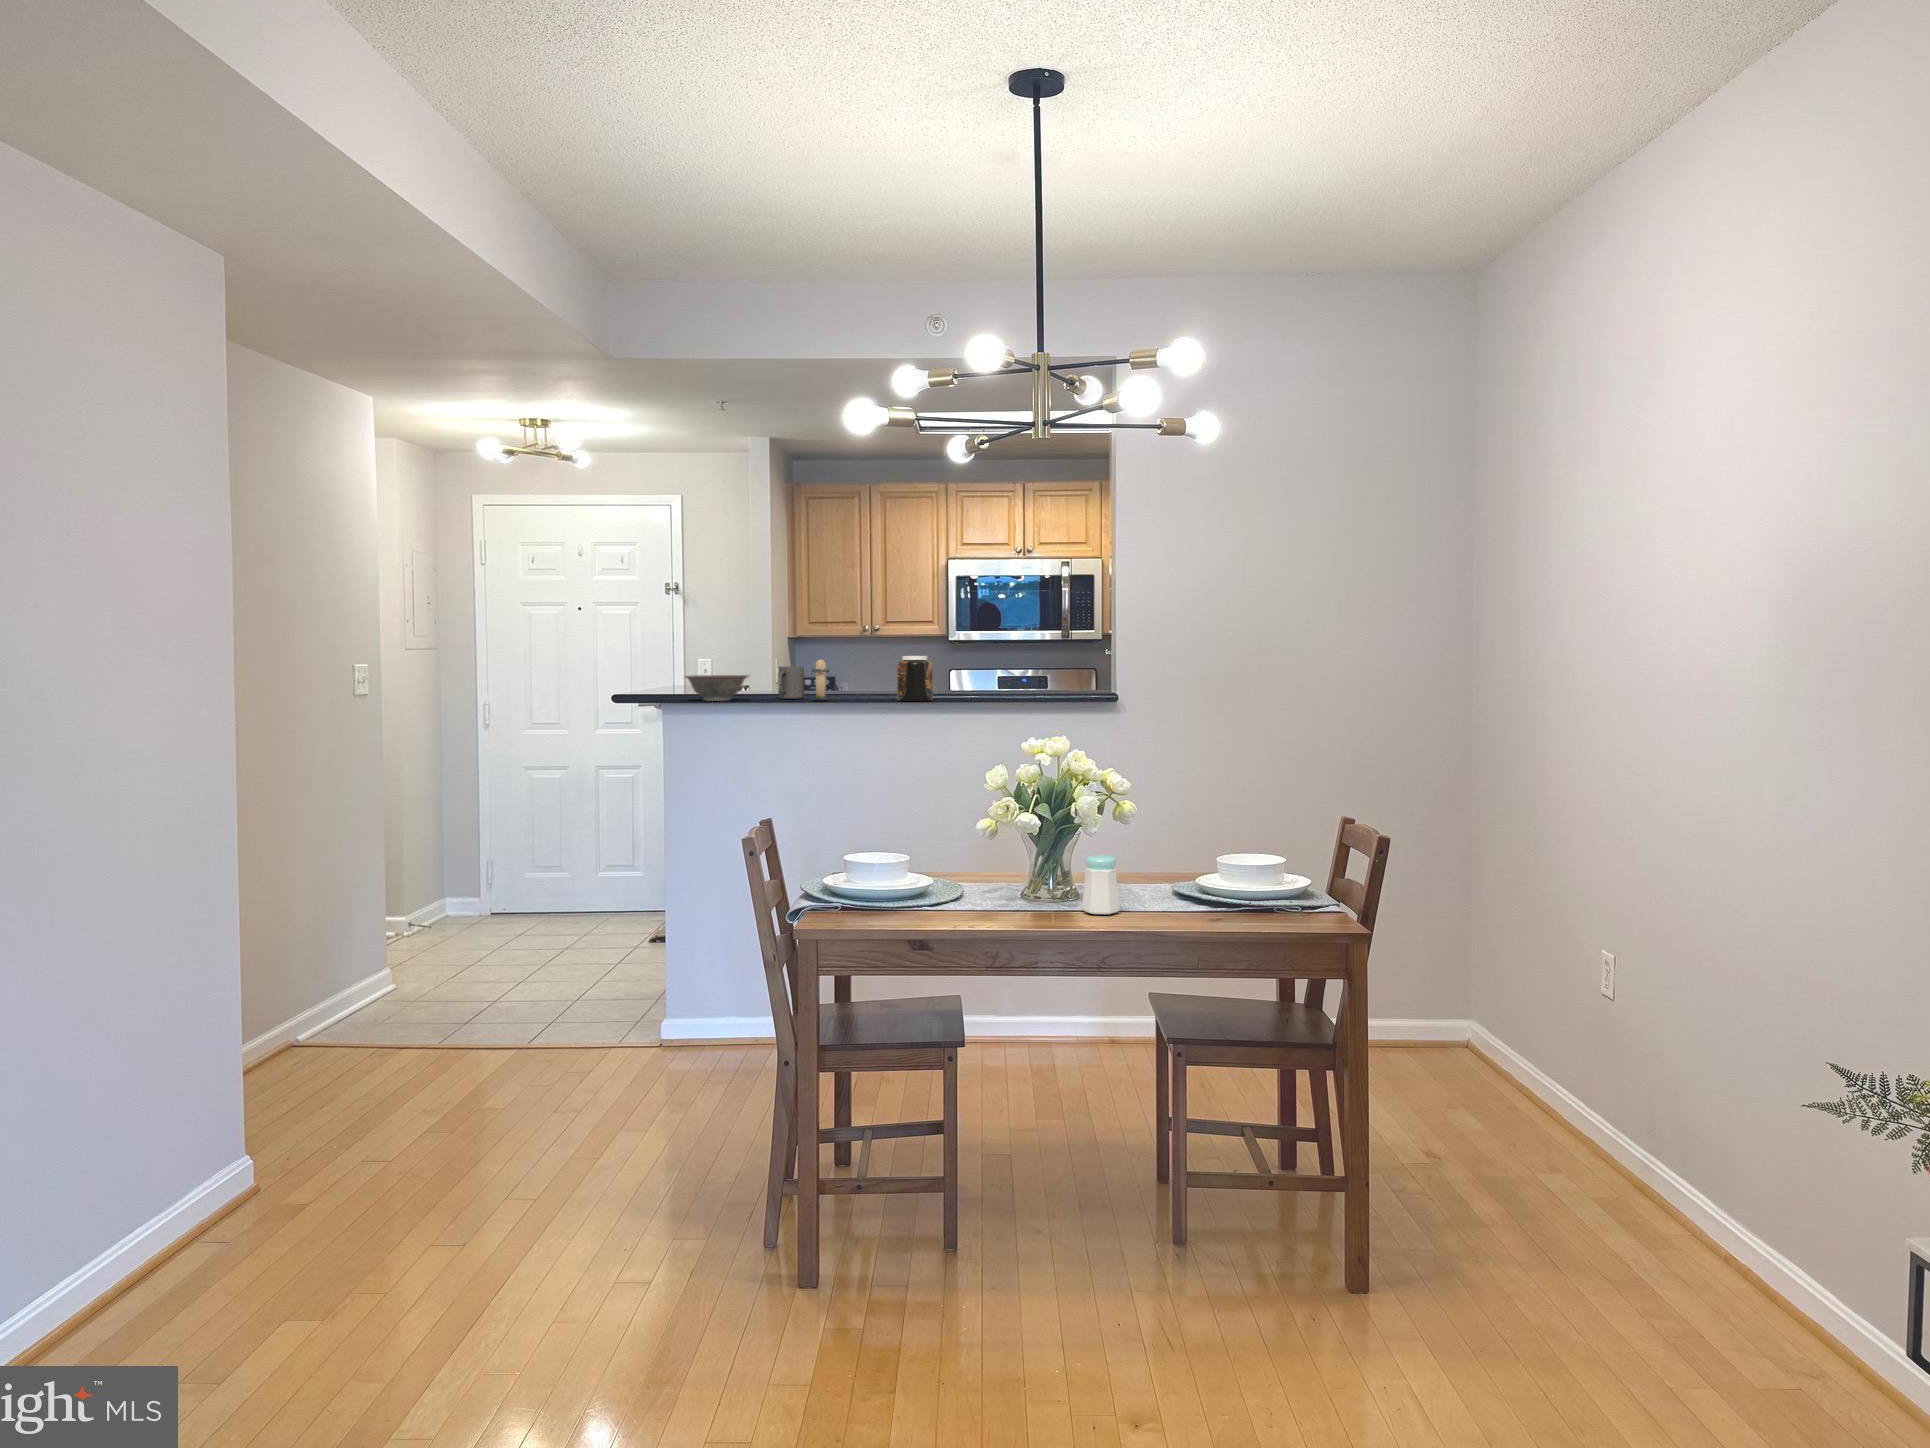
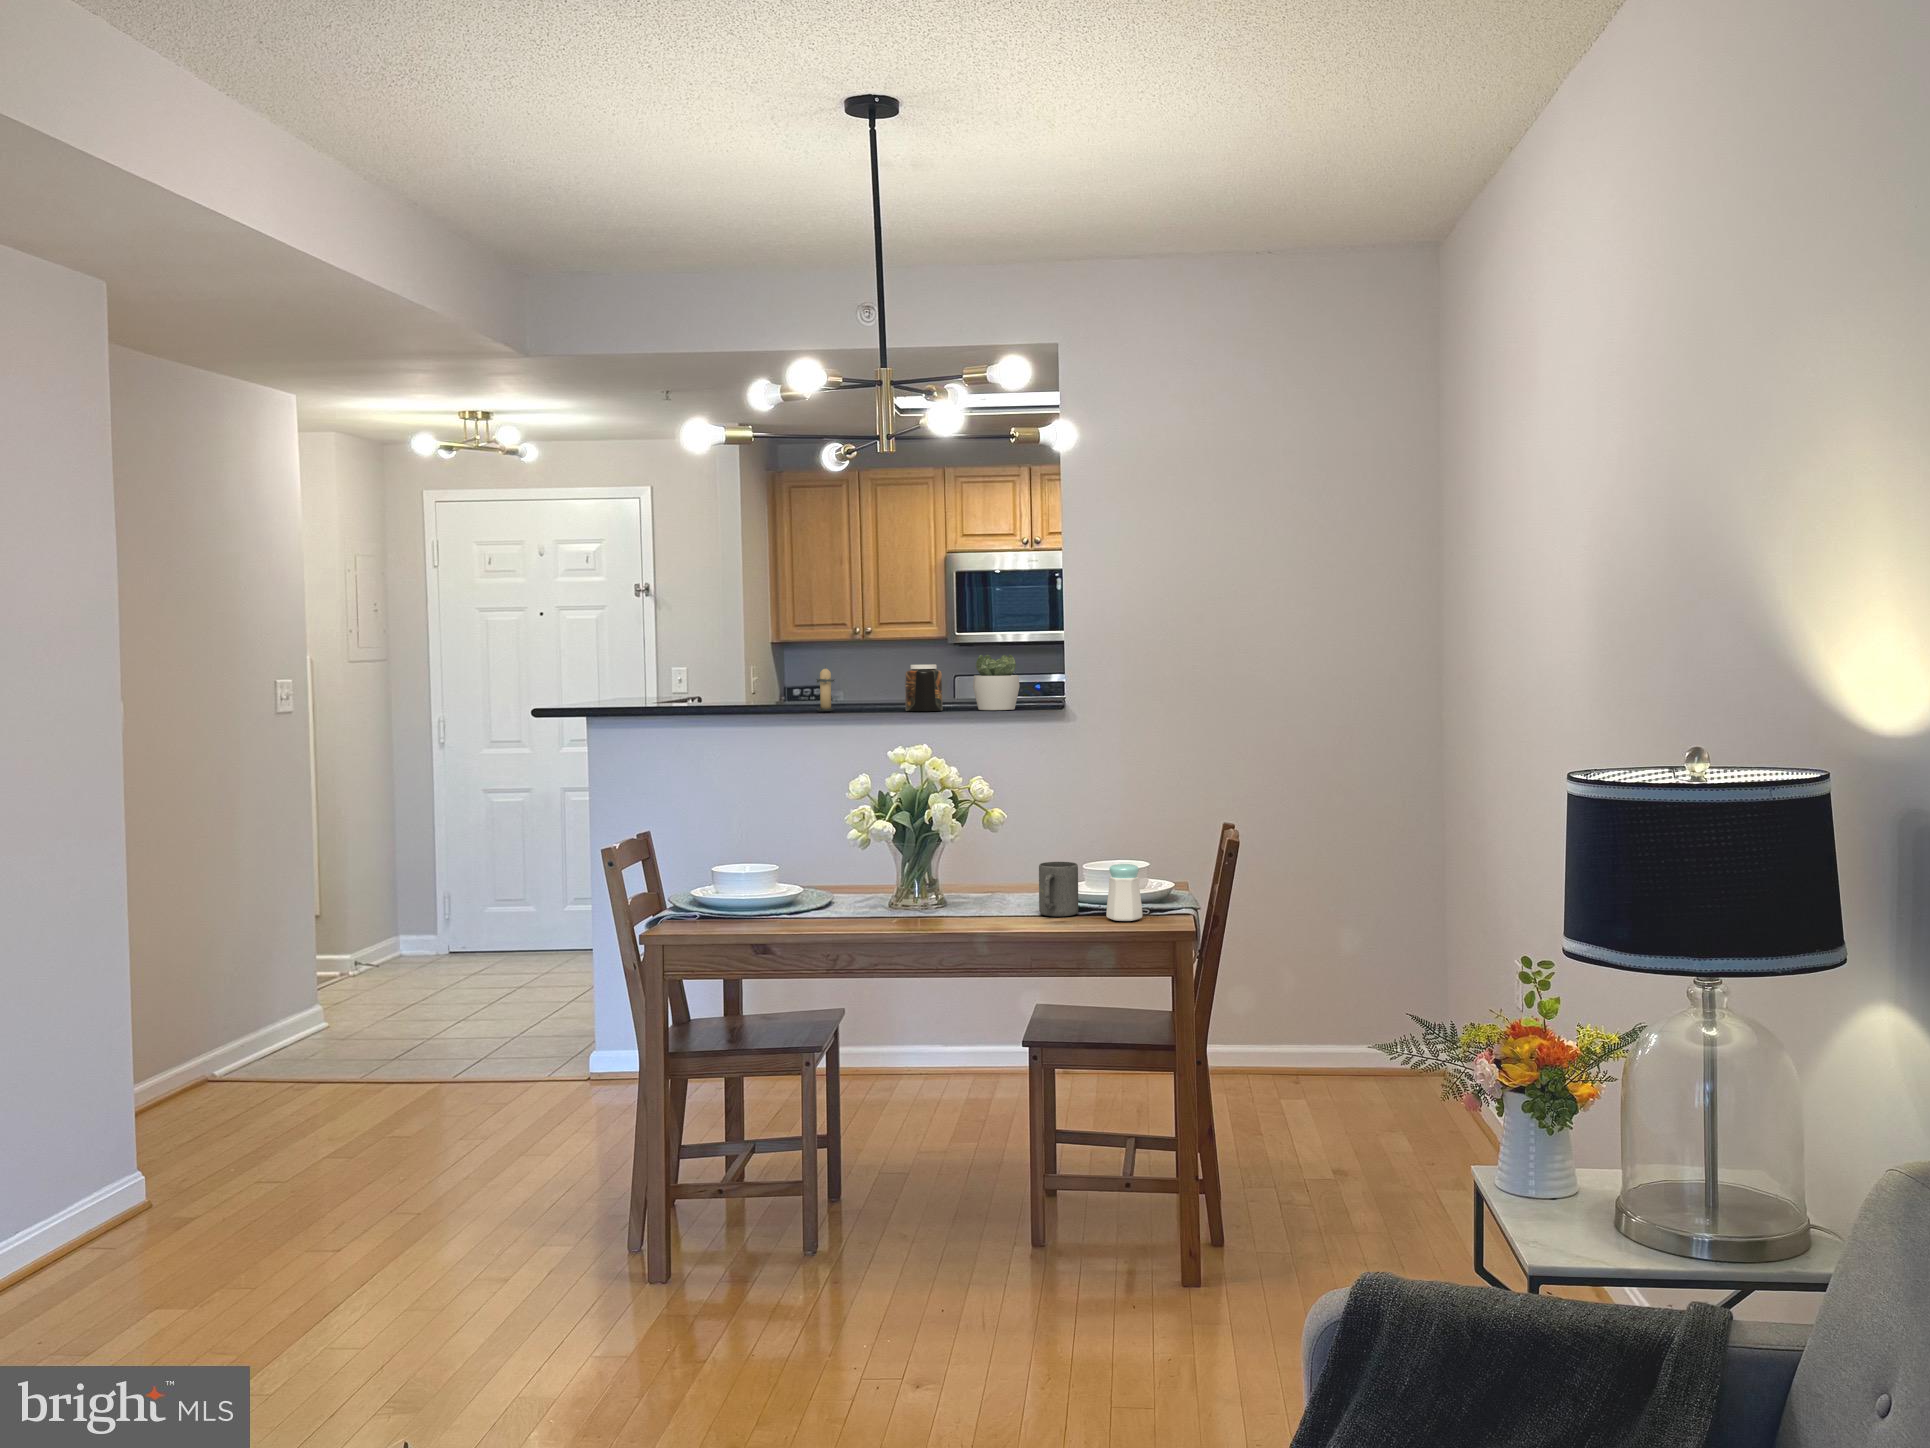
succulent plant: none [962,647,1008,700] -> present [973,655,1020,710]
mug: present [779,666,804,699] -> present [1039,862,1078,916]
decorative bowl: present [685,675,748,701] -> none [681,685,750,713]

